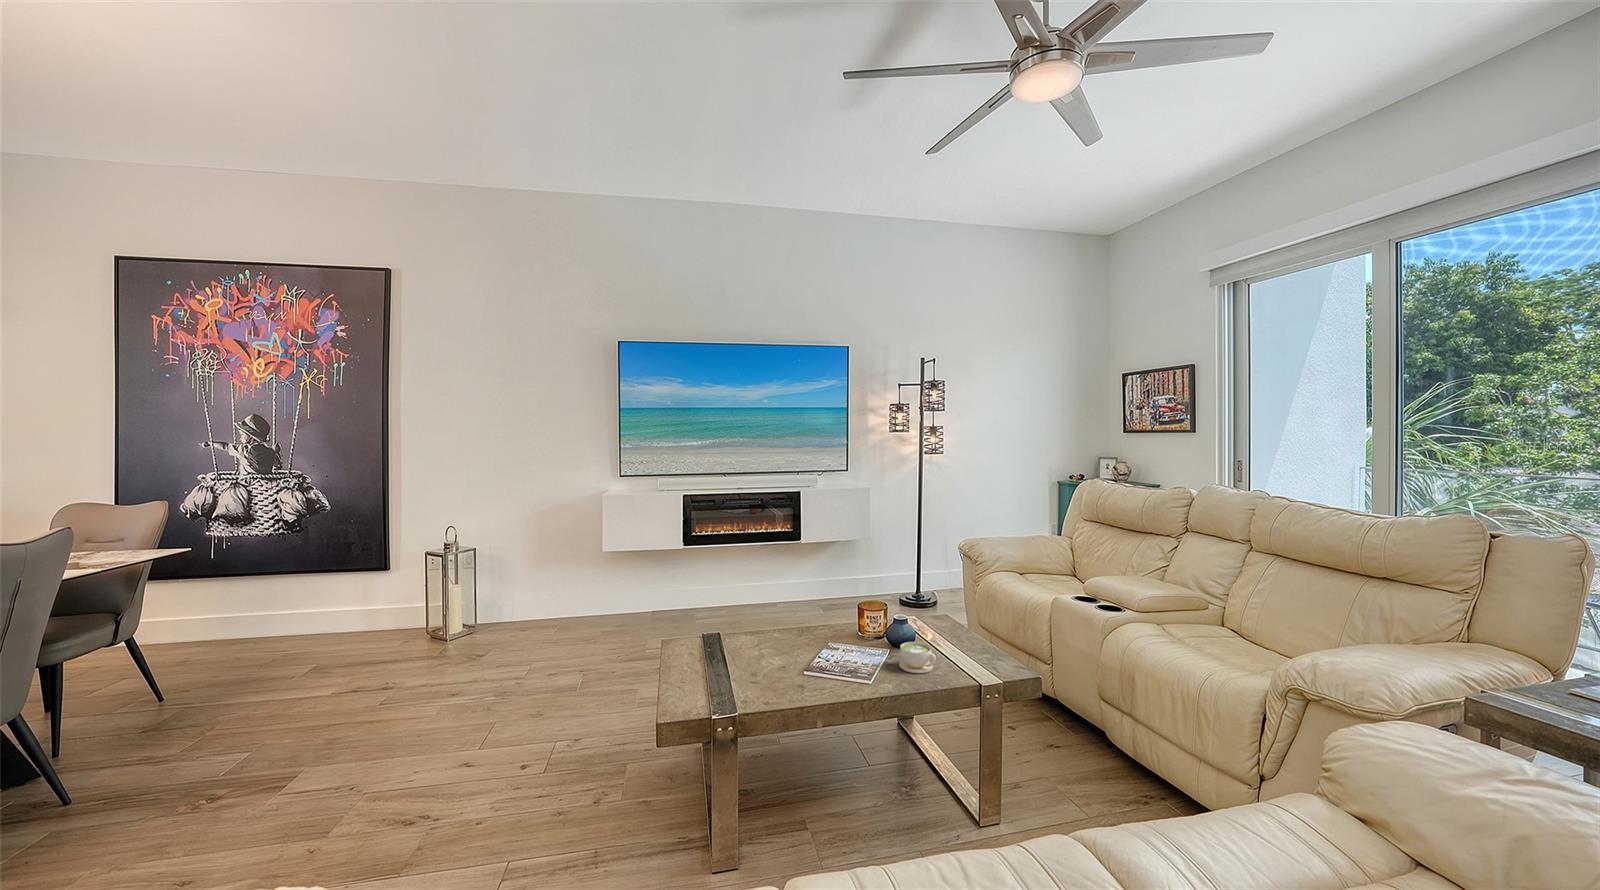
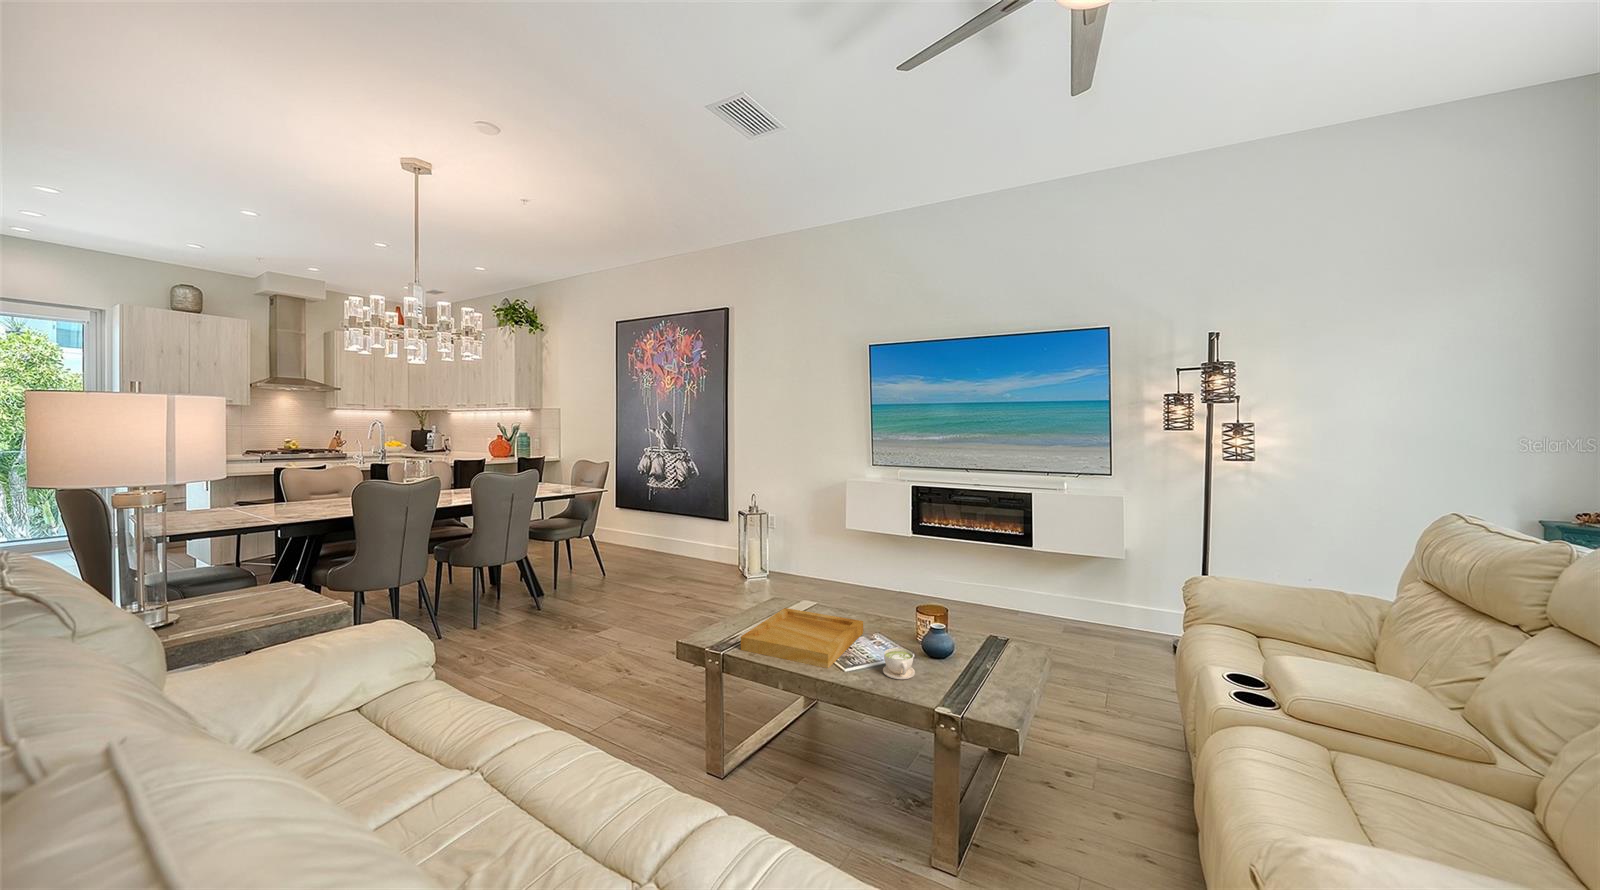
tray: none [723,631,859,702] -> present [741,608,863,668]

